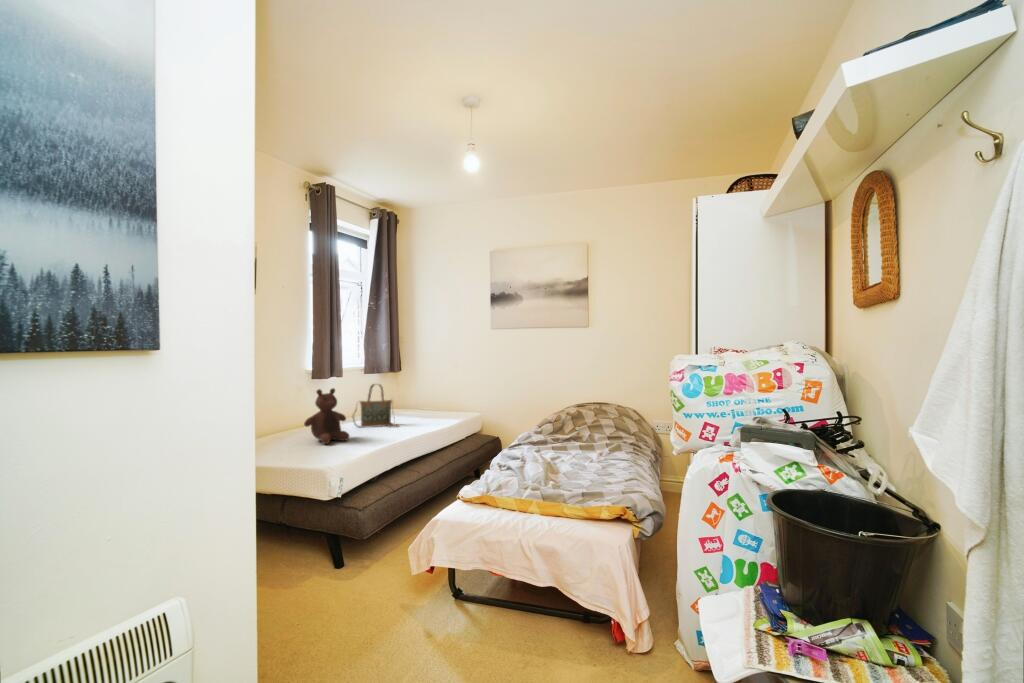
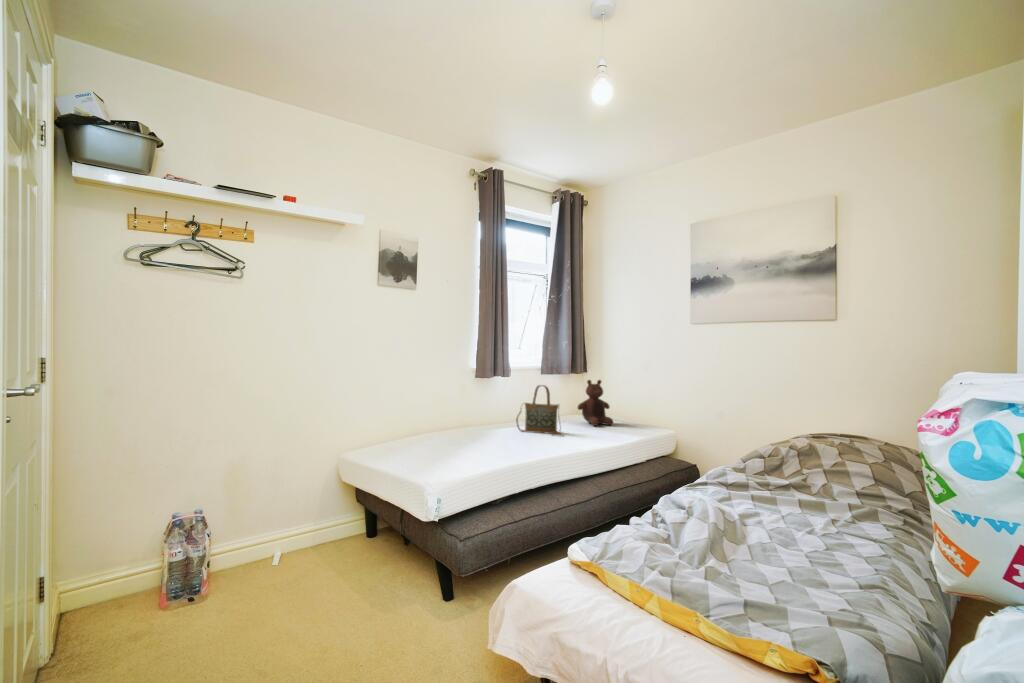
stuffed bear: present [304,388,349,444] -> present [578,380,613,426]

